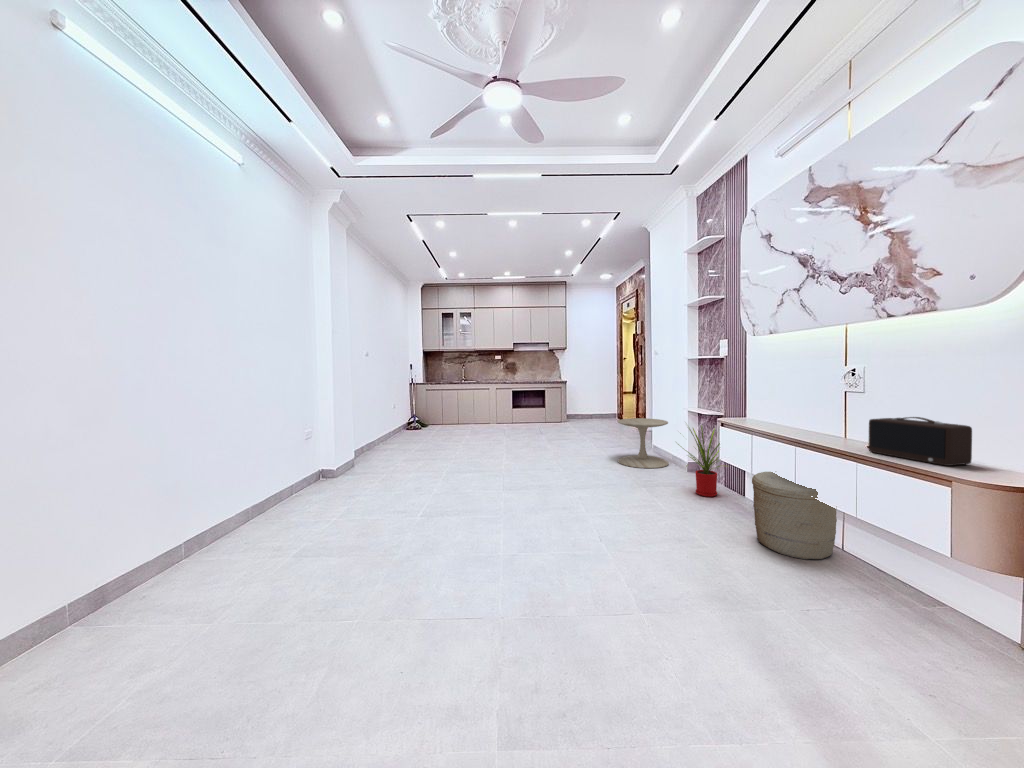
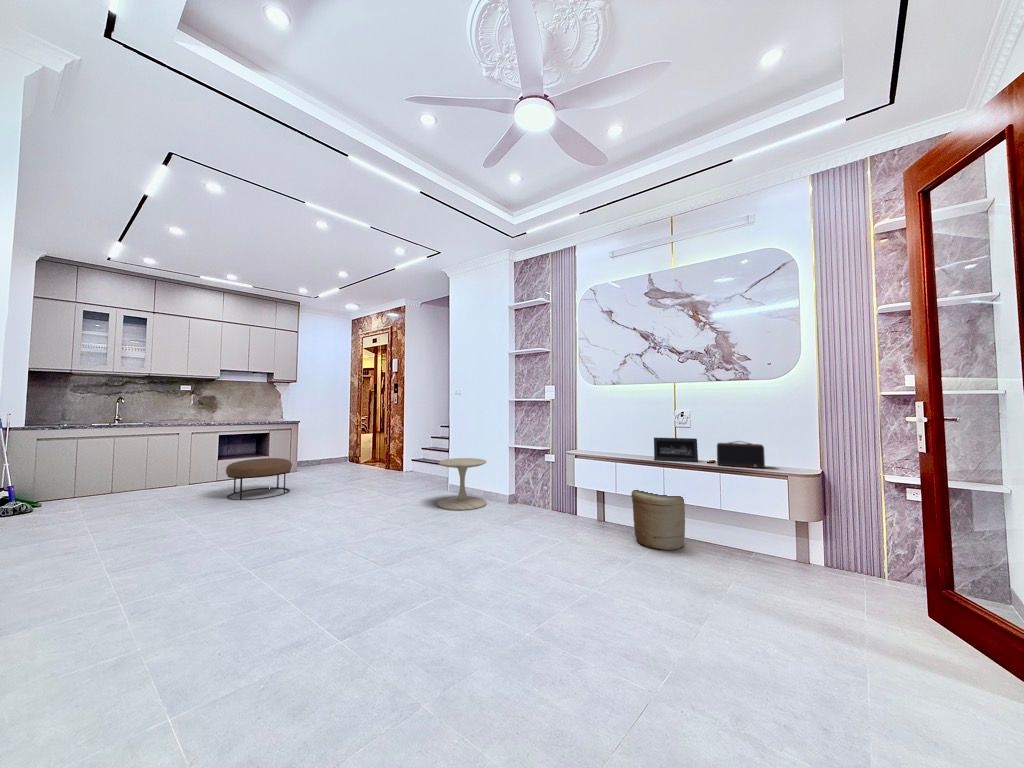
picture frame: none [793,405,866,445] -> present [654,438,698,462]
ottoman: none [503,408,543,436] -> present [226,458,292,500]
house plant: present [678,426,720,497] -> none [530,456,578,522]

